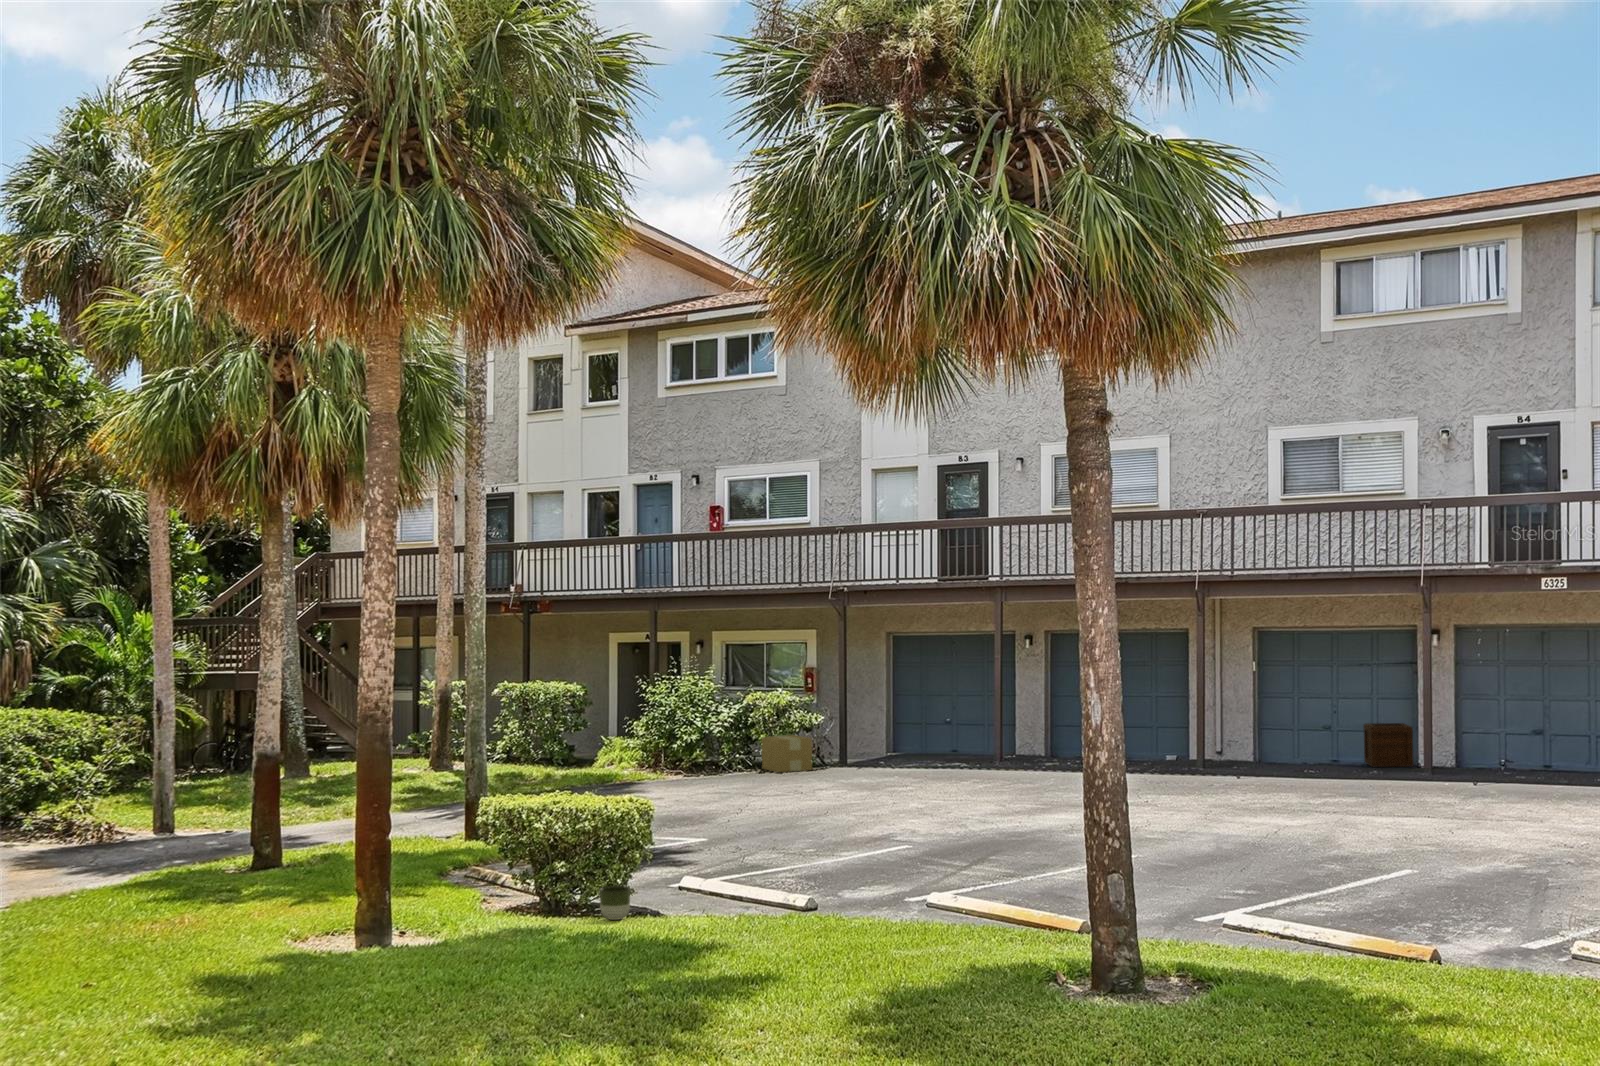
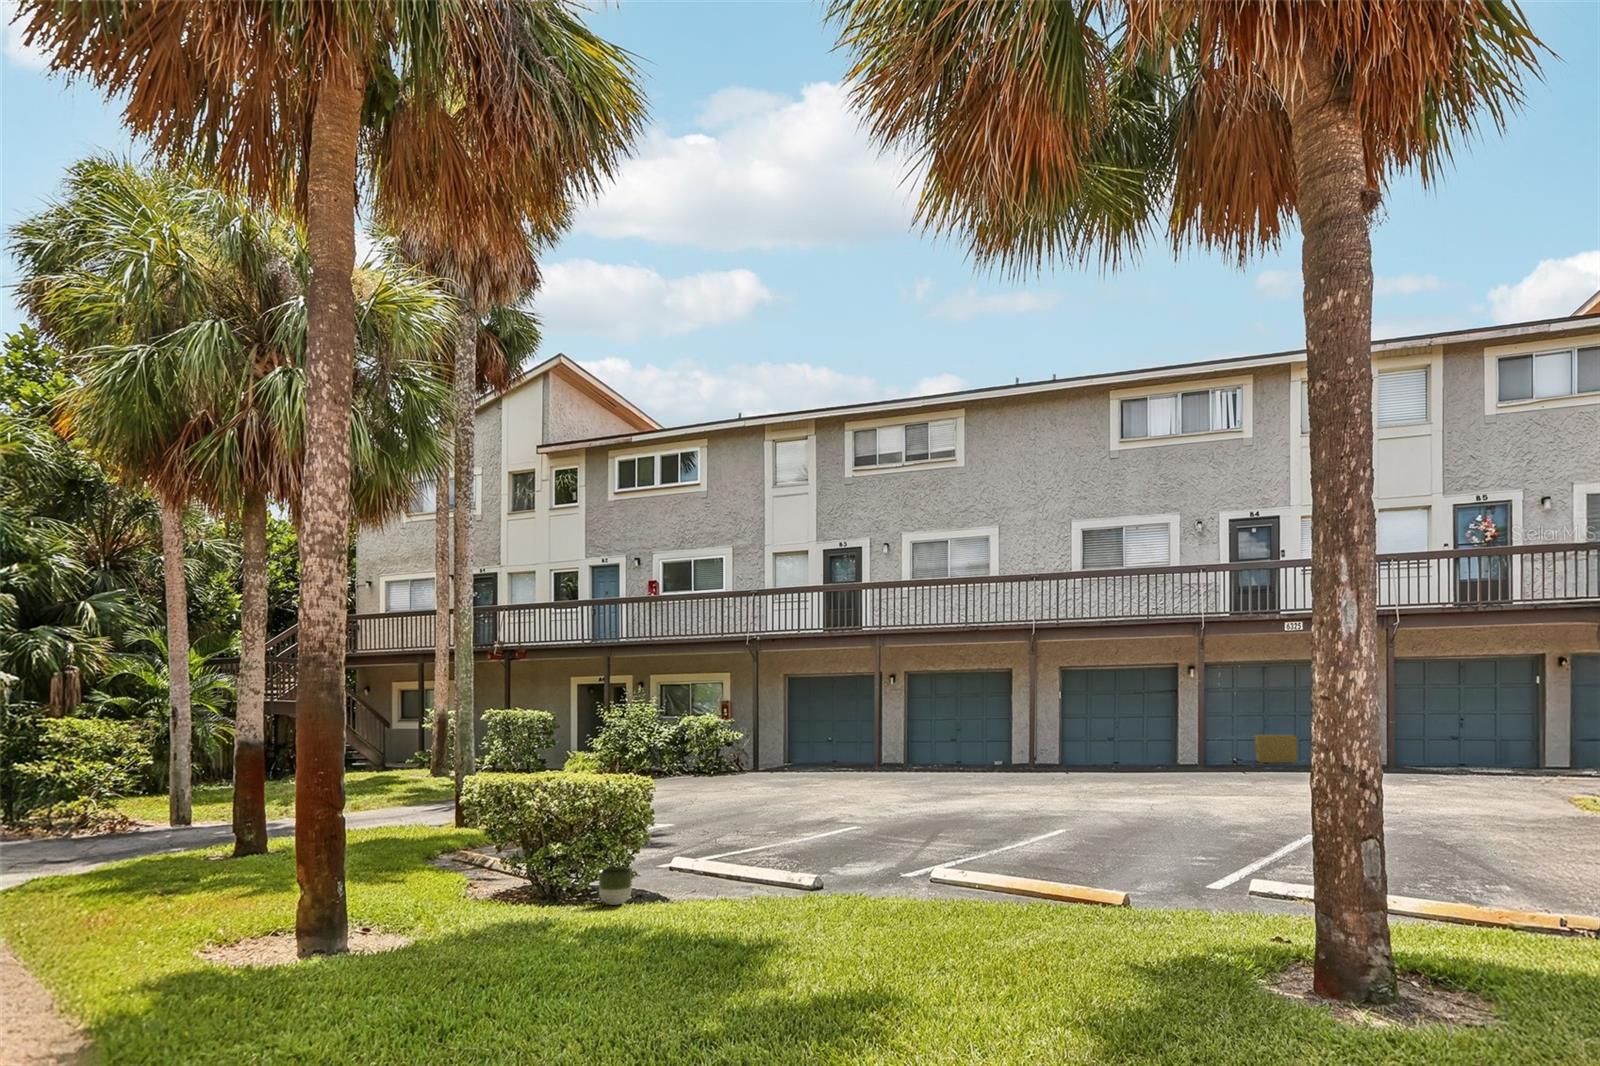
wooden crate: present [1363,723,1414,768] -> none [1152,730,1194,764]
cardboard box: present [762,735,812,772] -> present [1255,735,1298,763]

